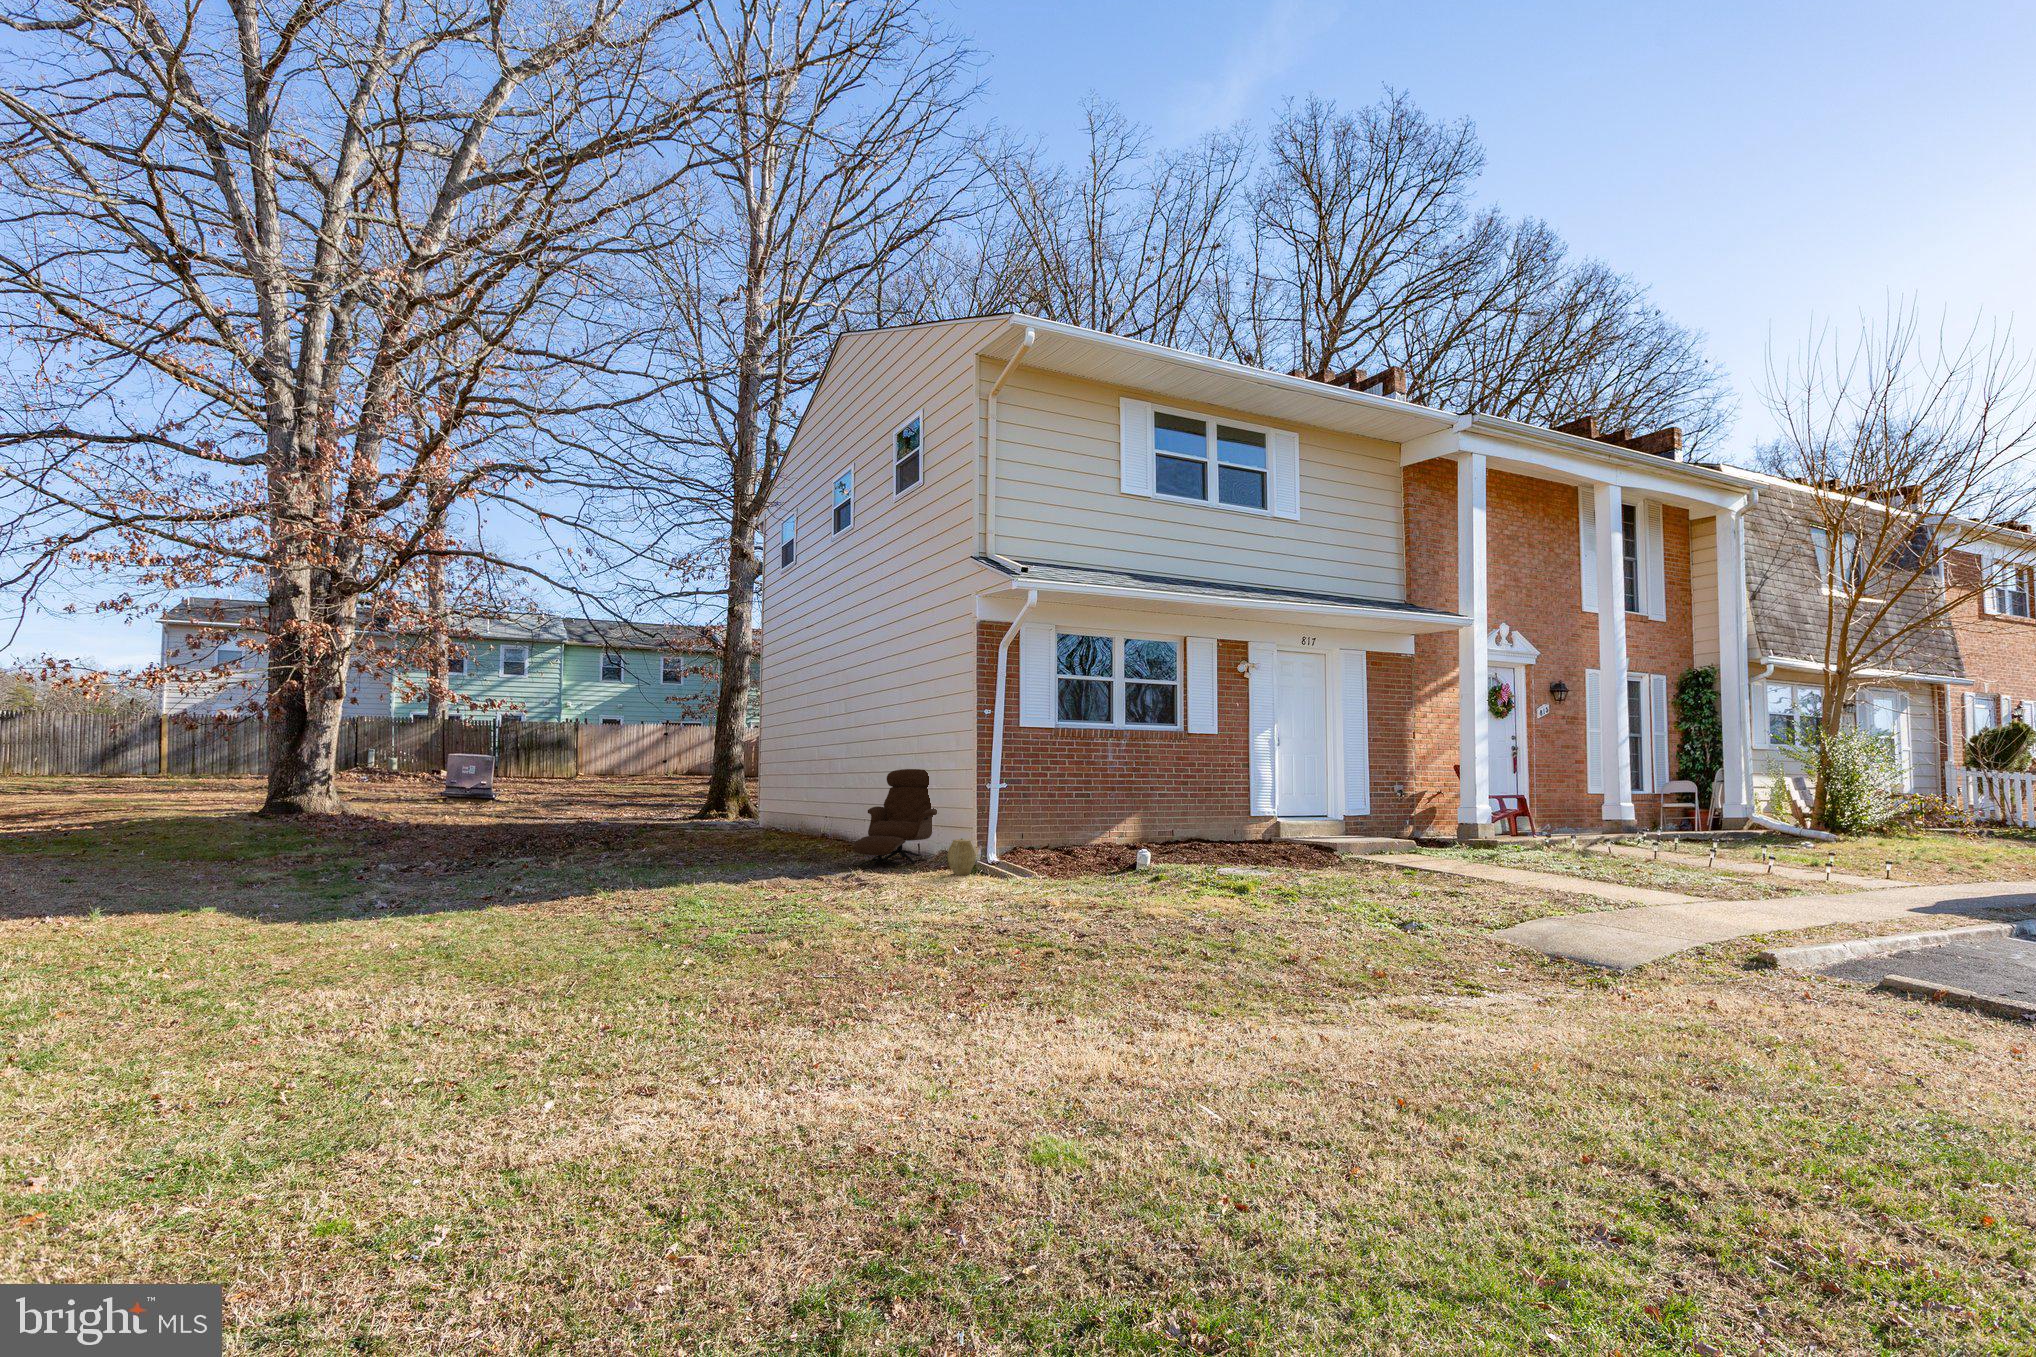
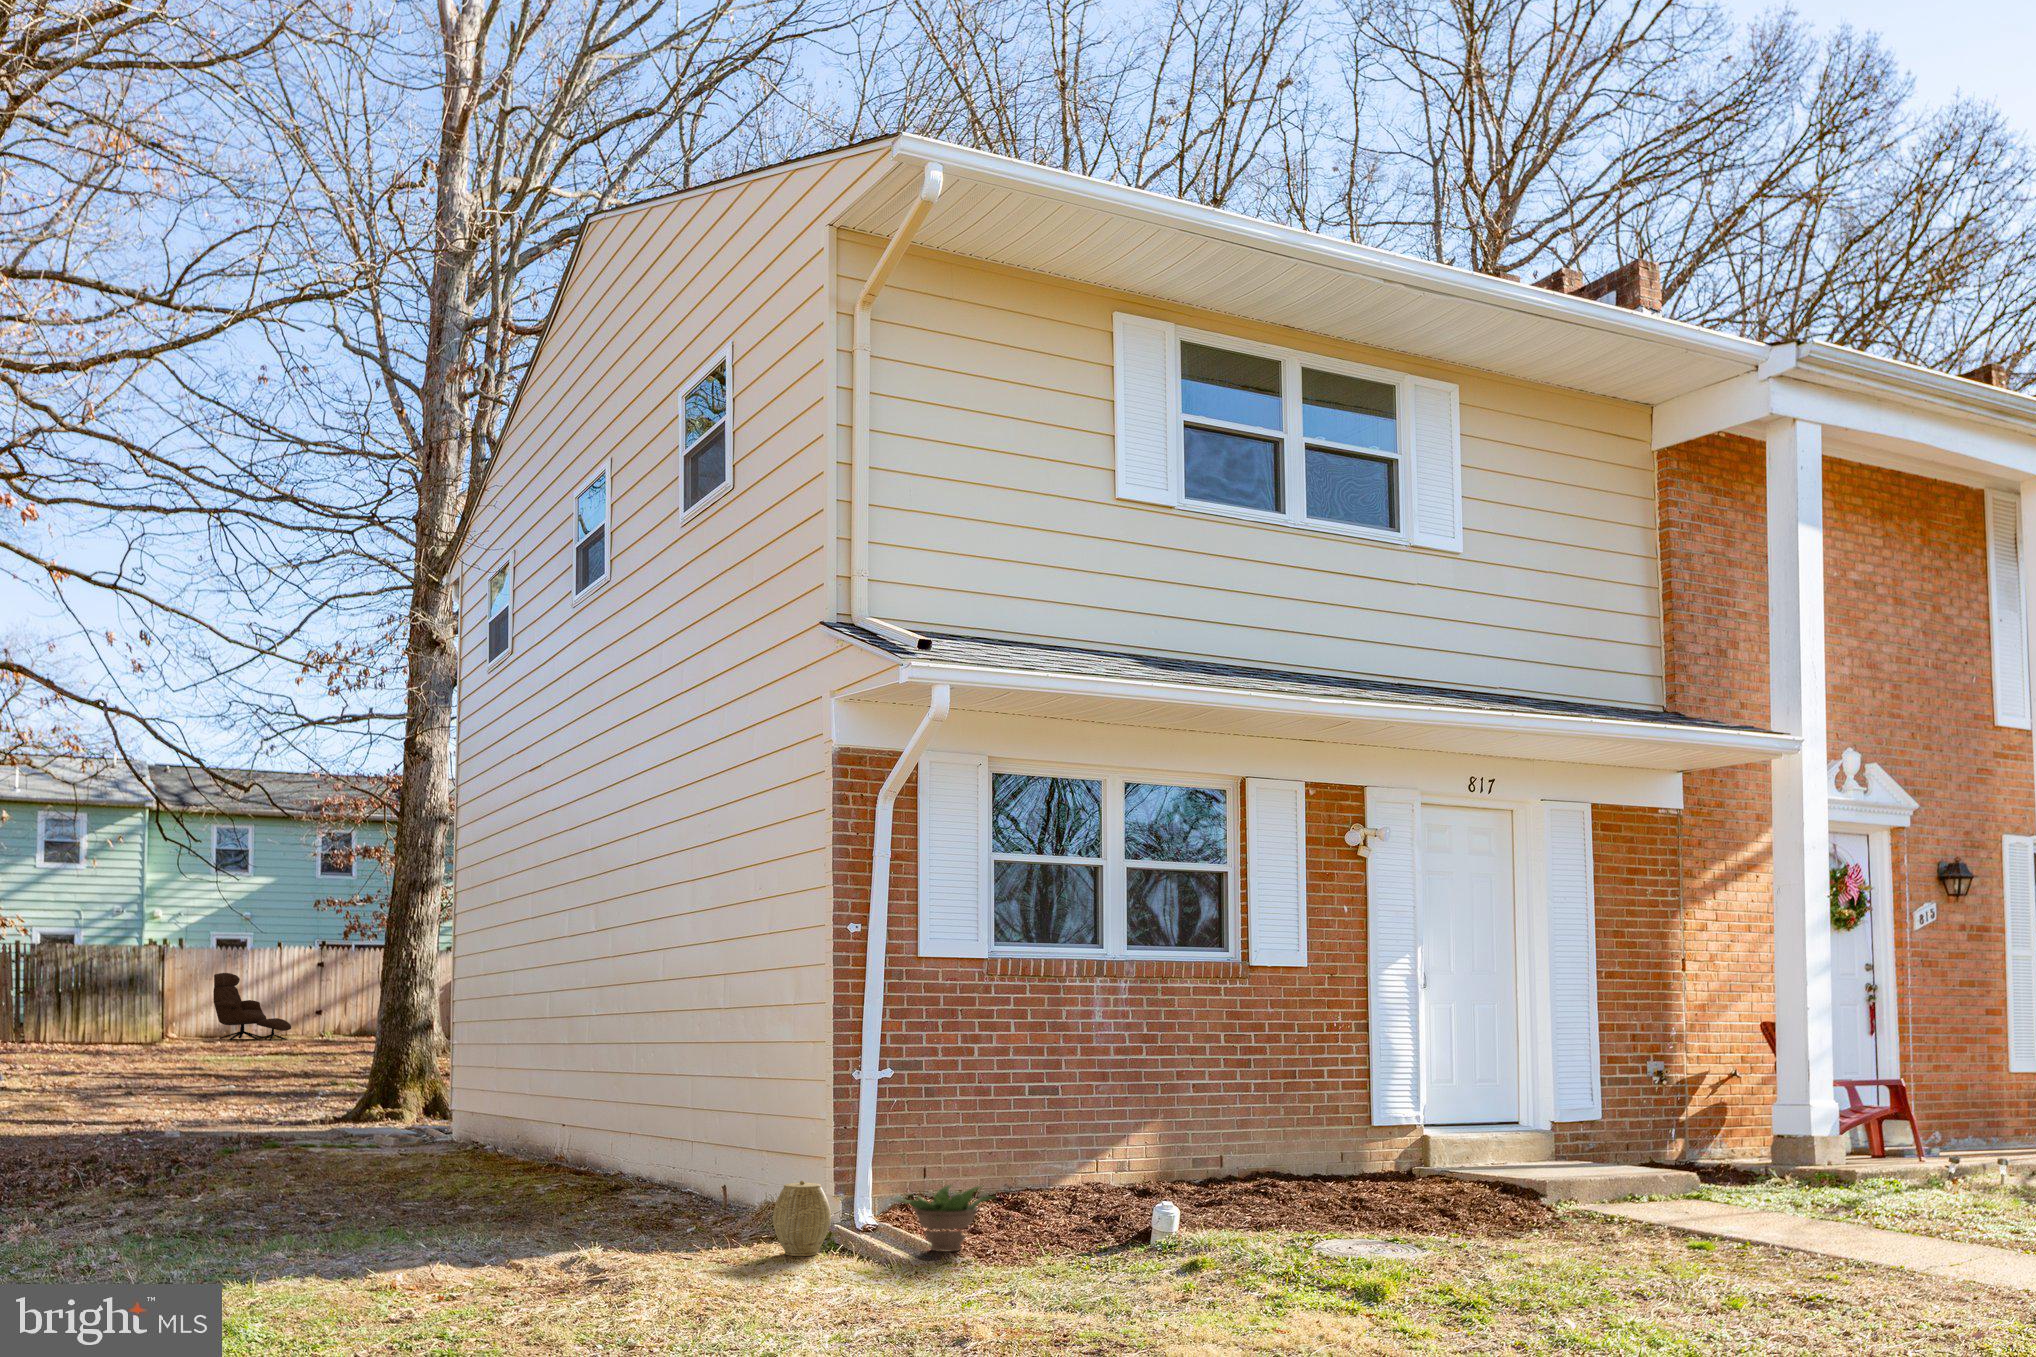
lounge chair: present [854,769,937,868] -> present [213,973,291,1040]
decorative plant: none [1005,841,1059,874] -> present [897,1185,995,1252]

